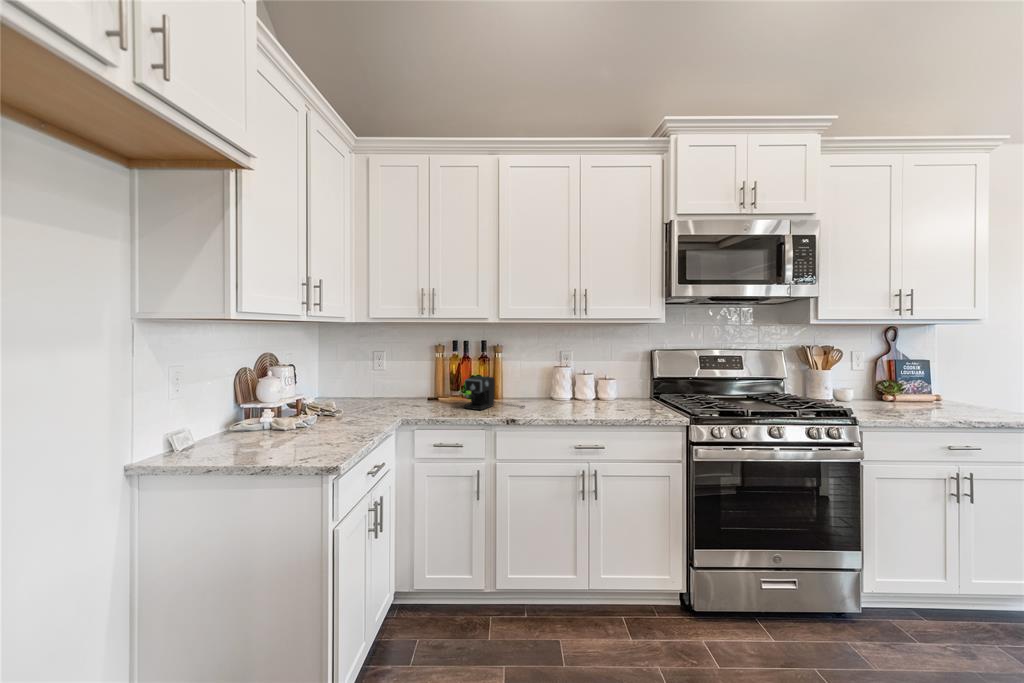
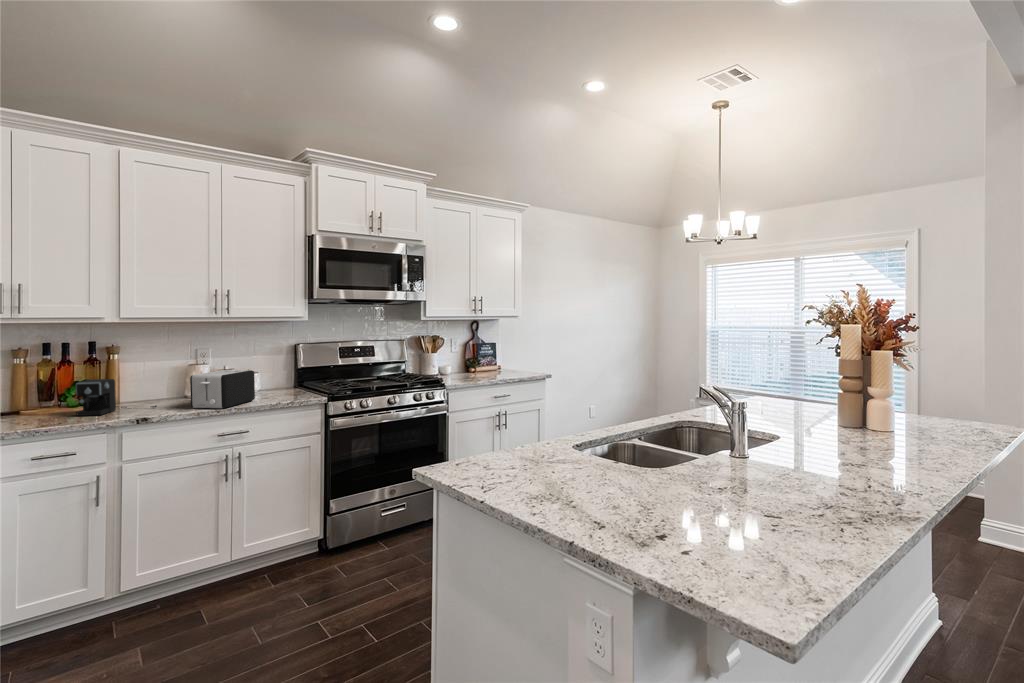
toaster: none [552,376,612,419] -> present [190,370,255,408]

